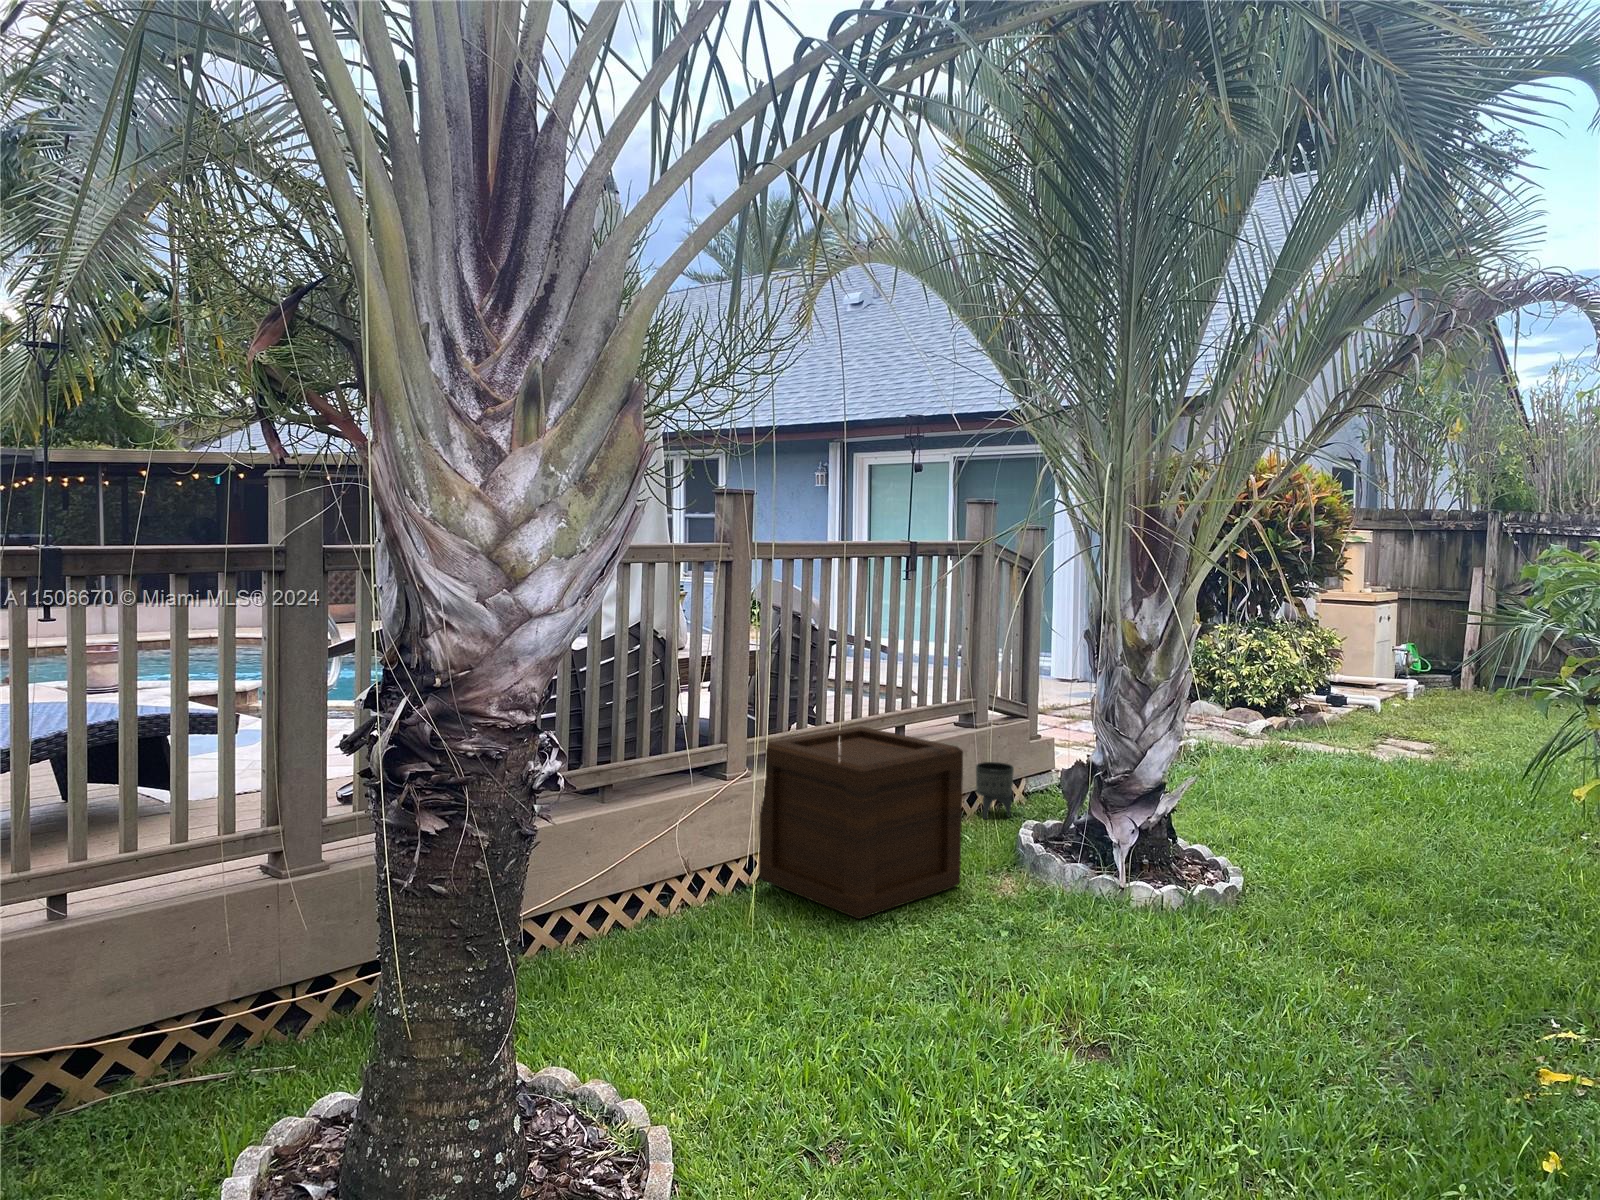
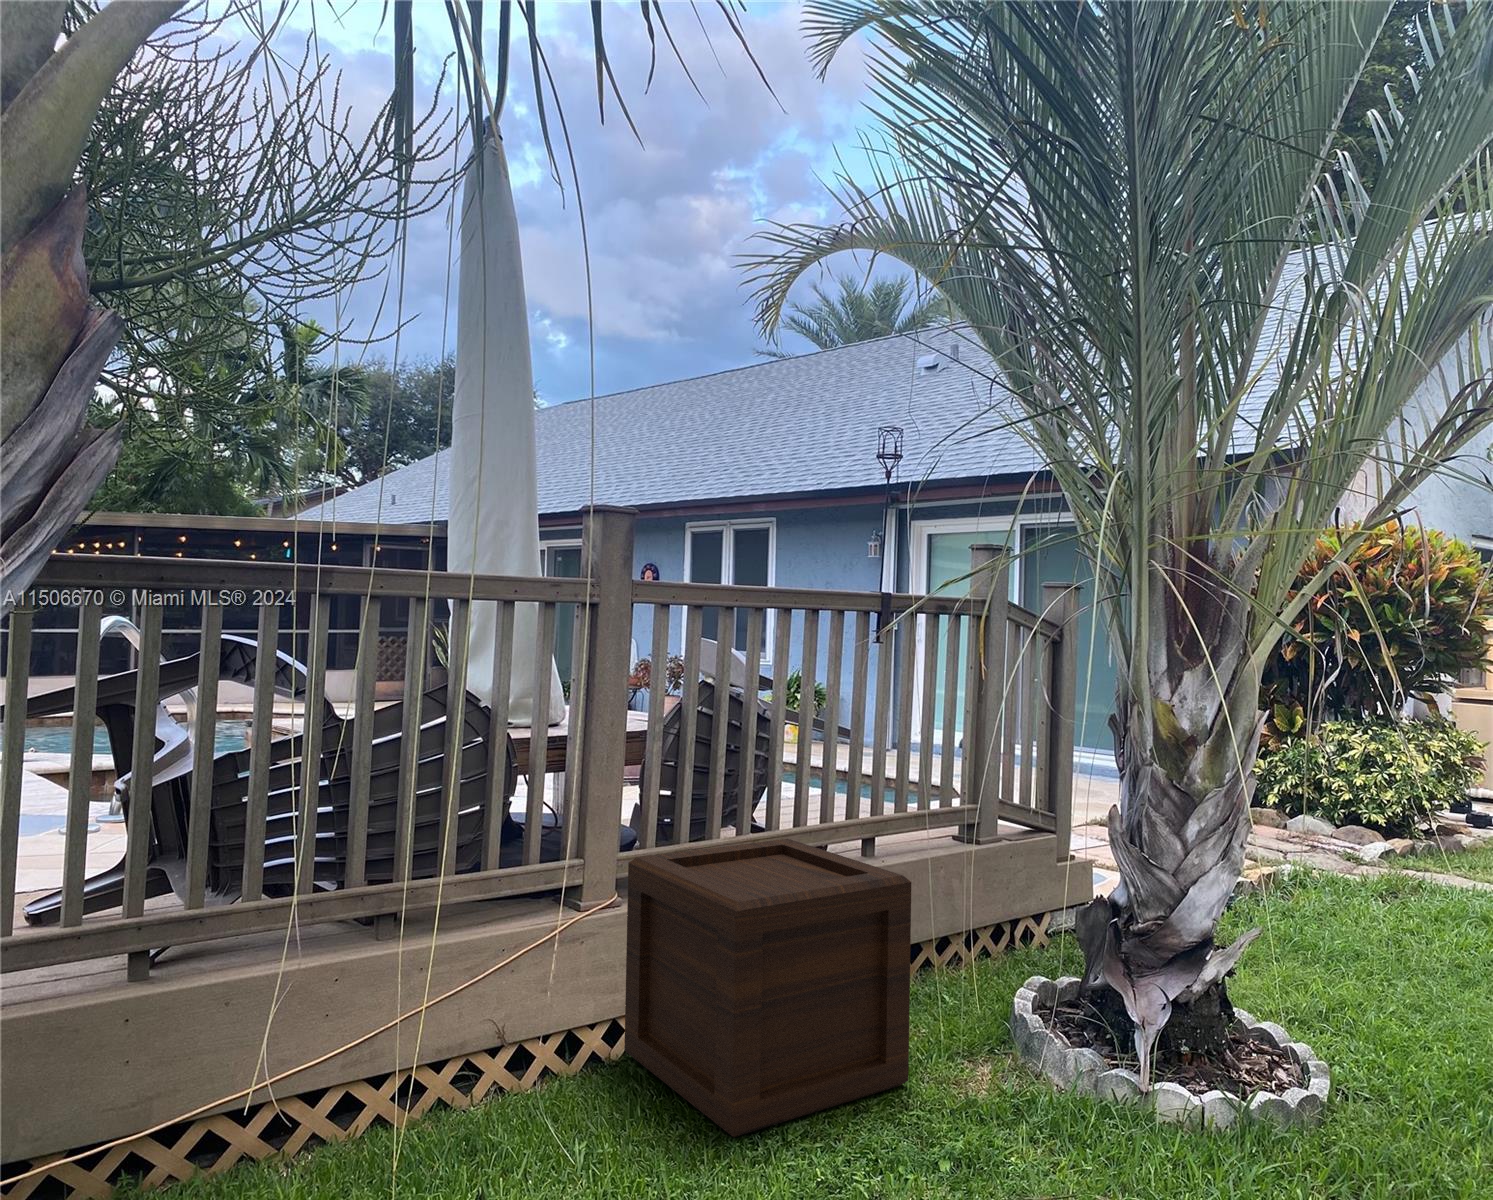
planter: present [976,762,1014,819] -> none [970,891,1021,971]

